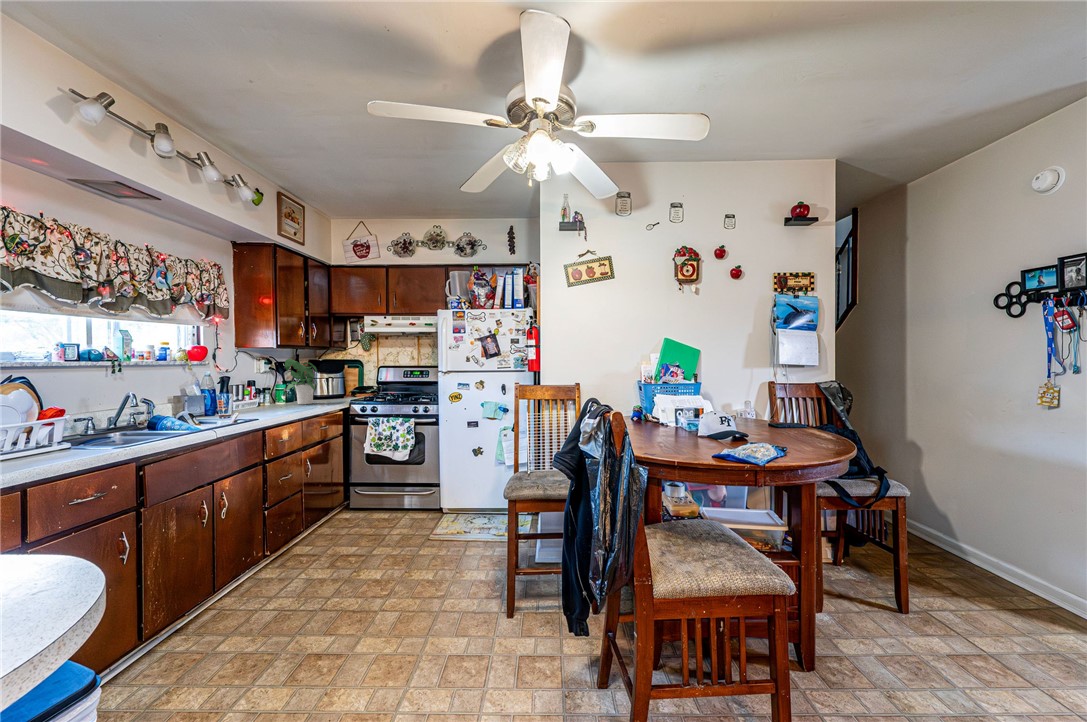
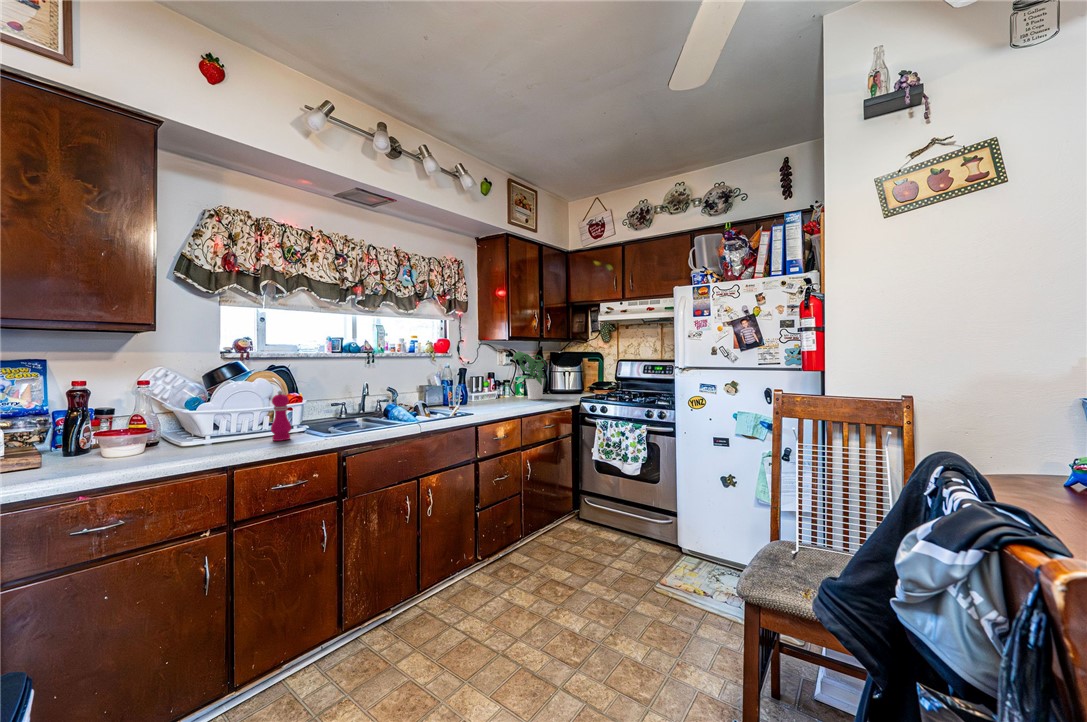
pepper mill: none [39,402,68,457] -> present [271,391,291,441]

